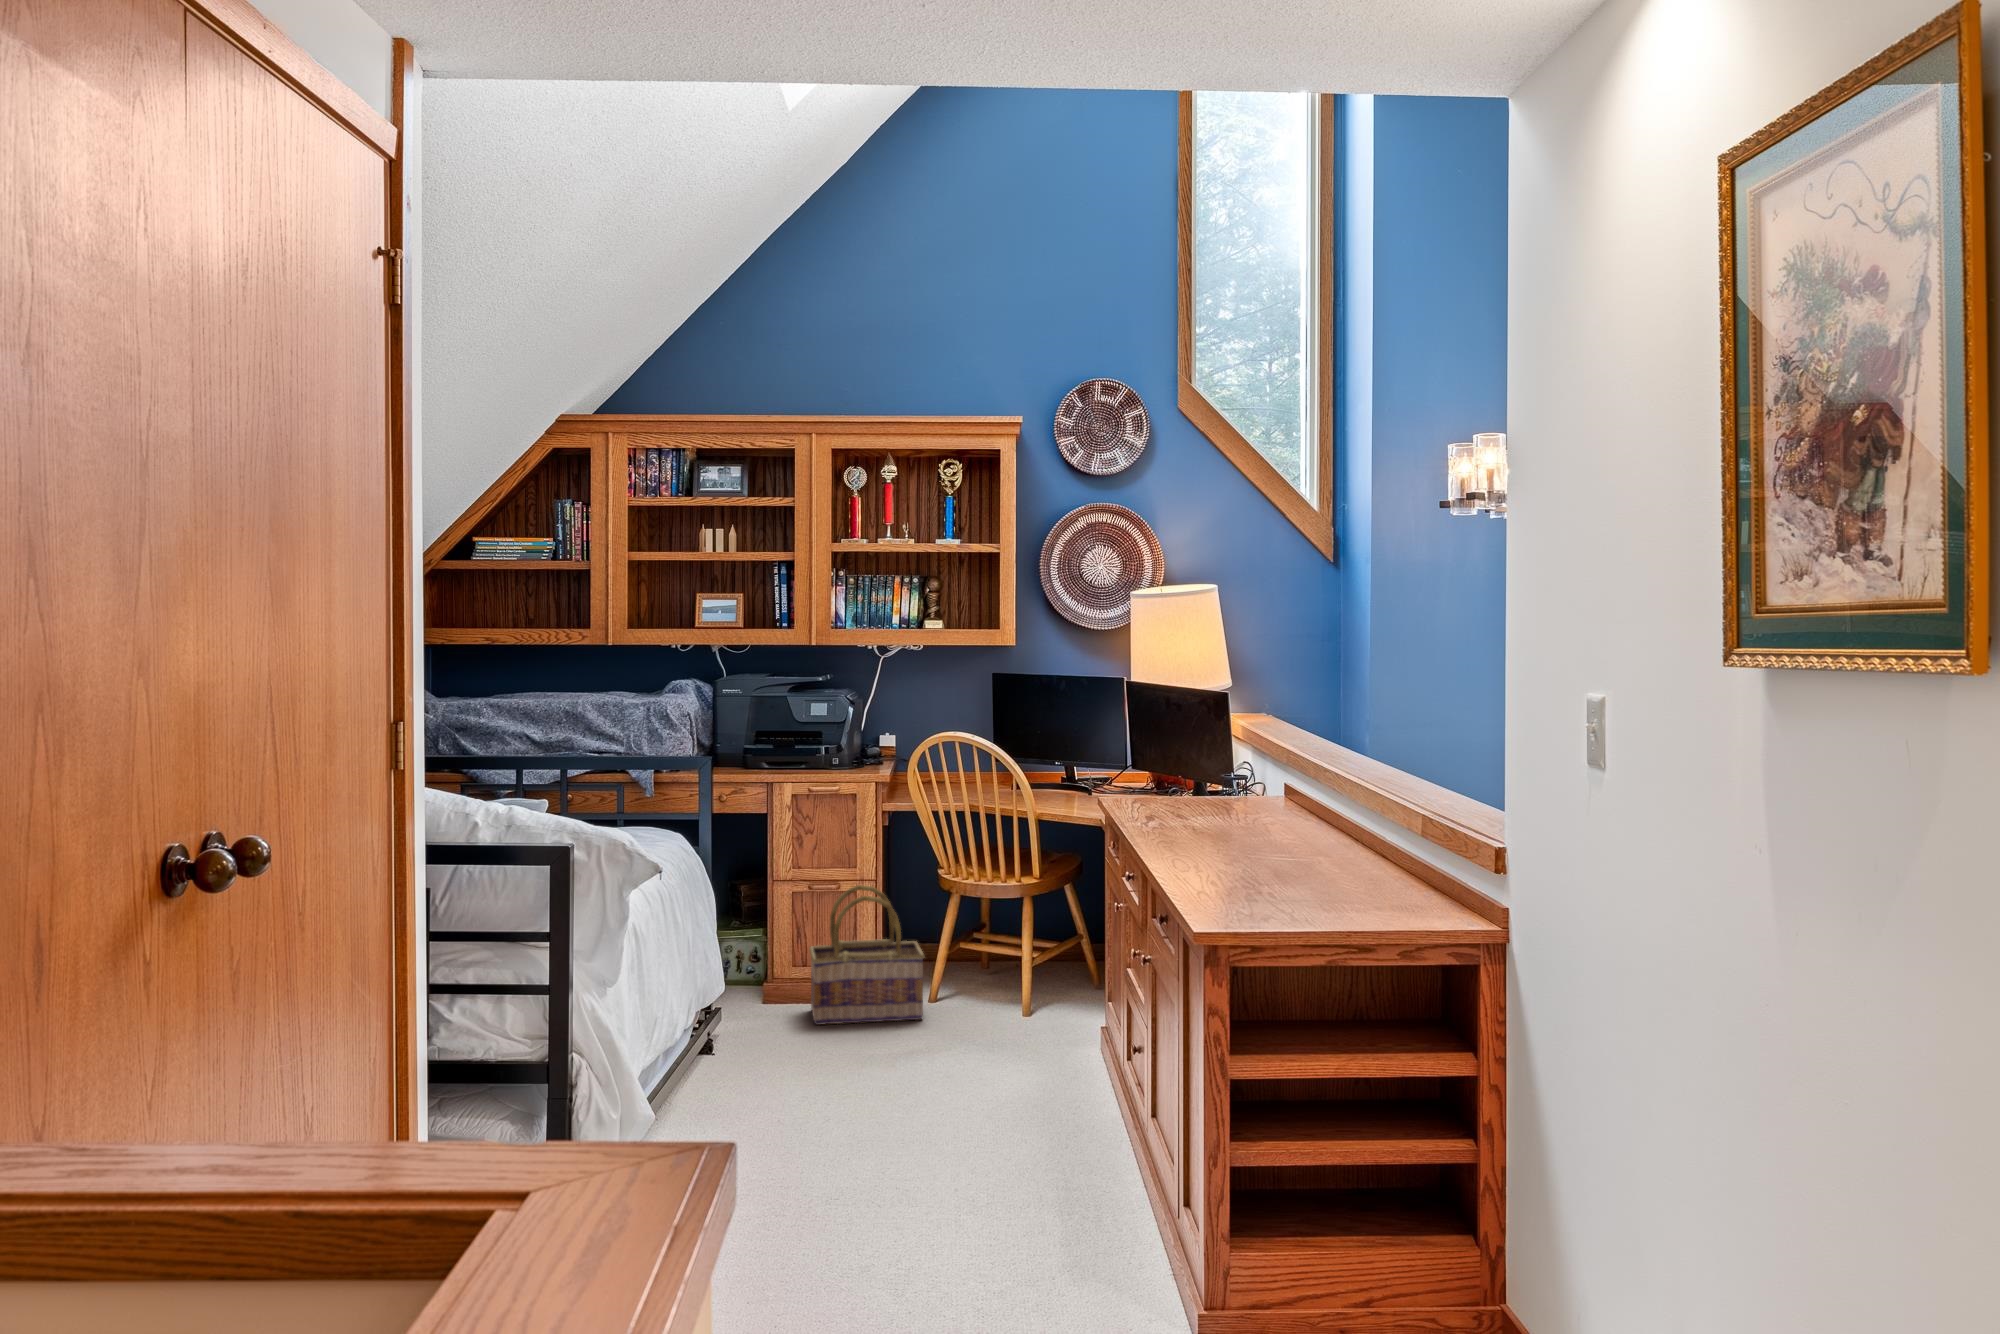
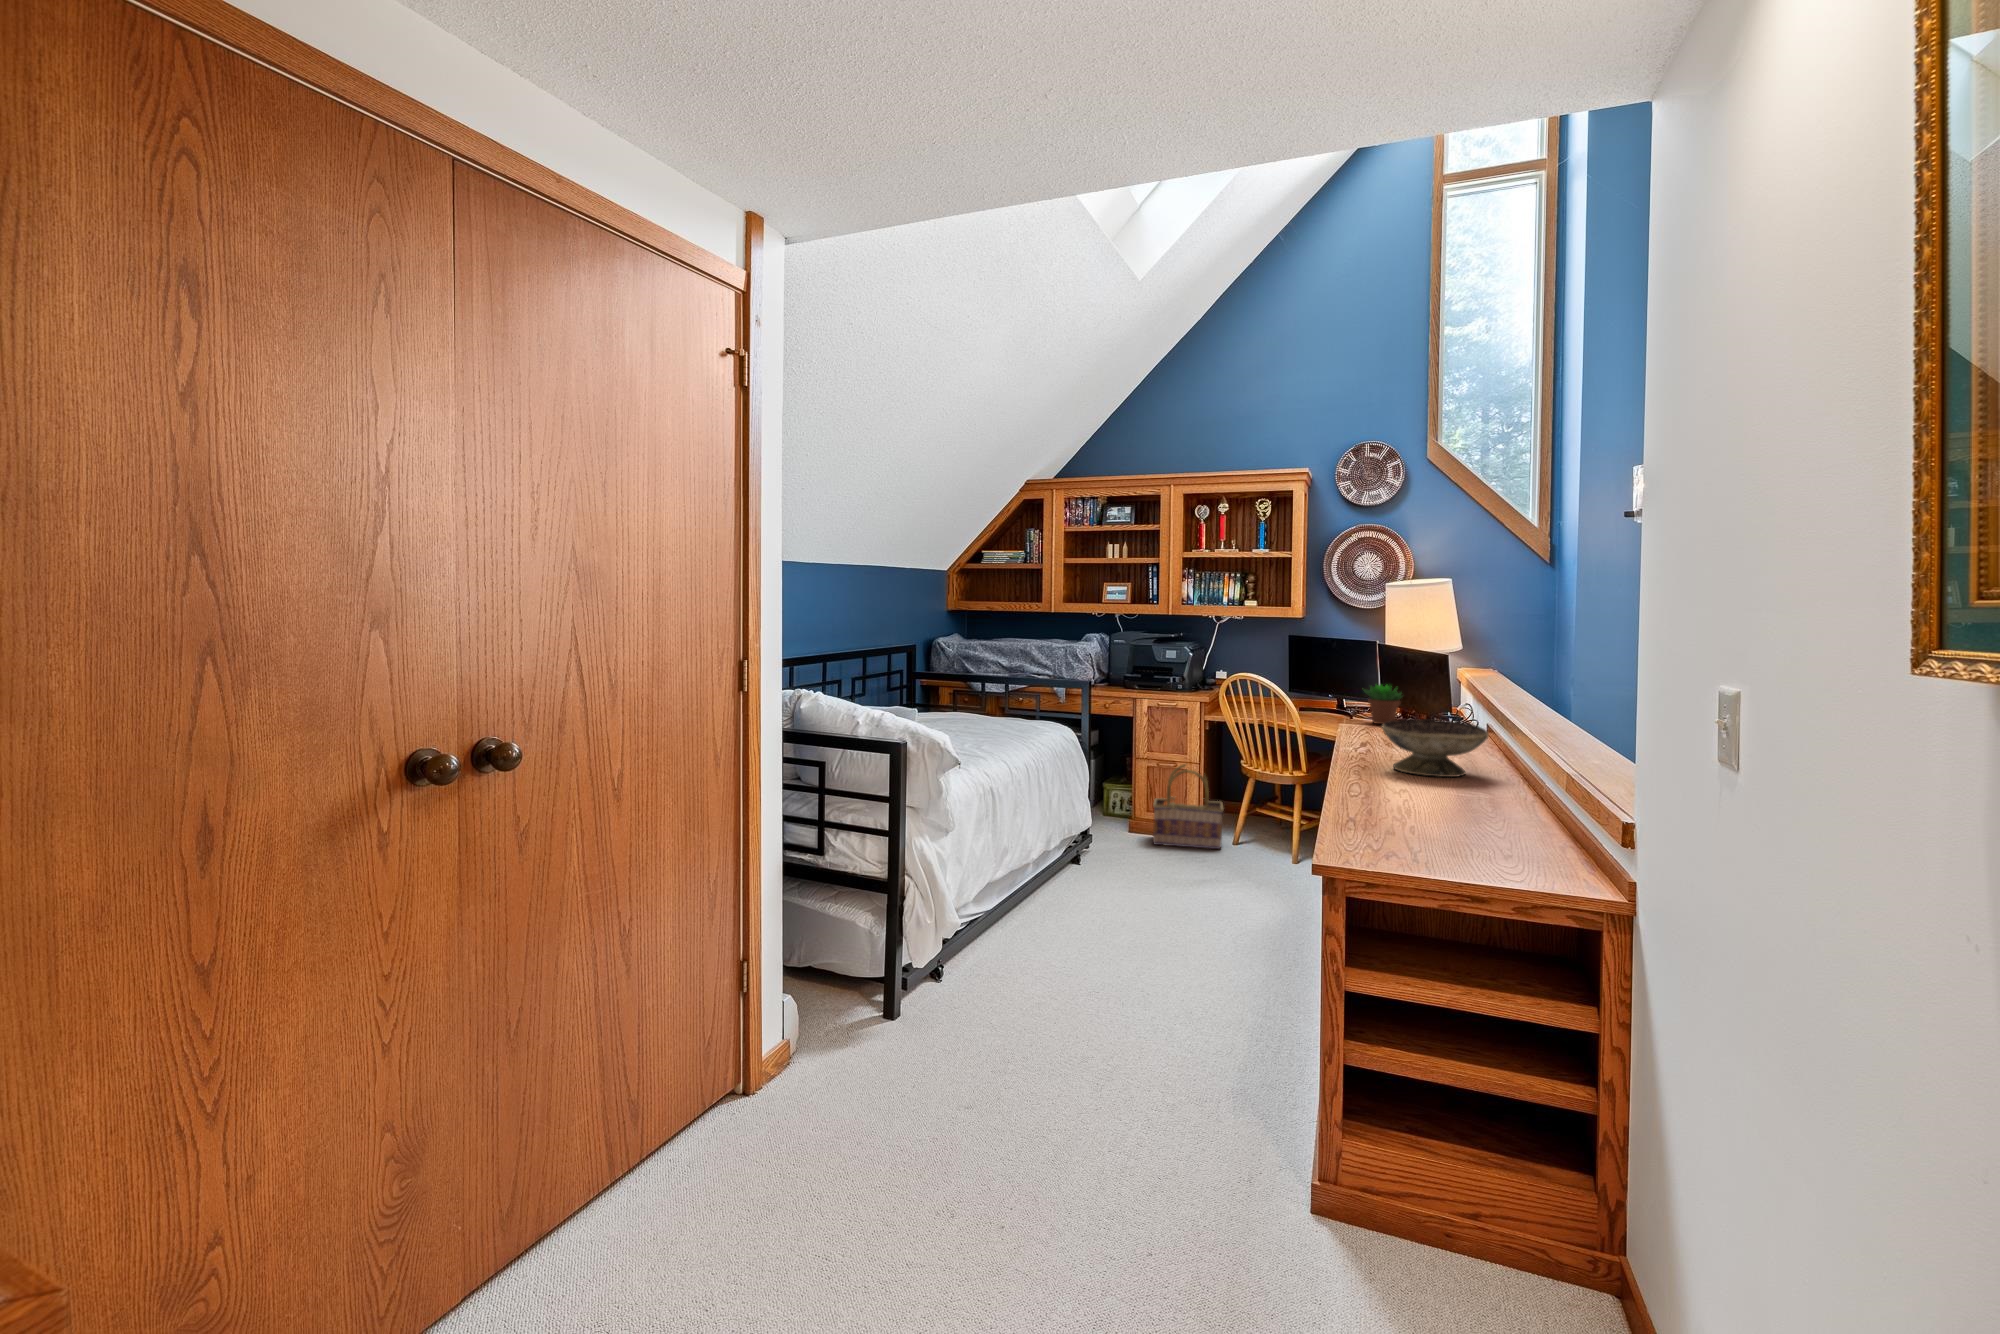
succulent plant: none [1139,743,1199,806] -> present [1363,685,1402,724]
decorative bowl: none [1250,807,1403,899] -> present [1382,719,1488,777]

